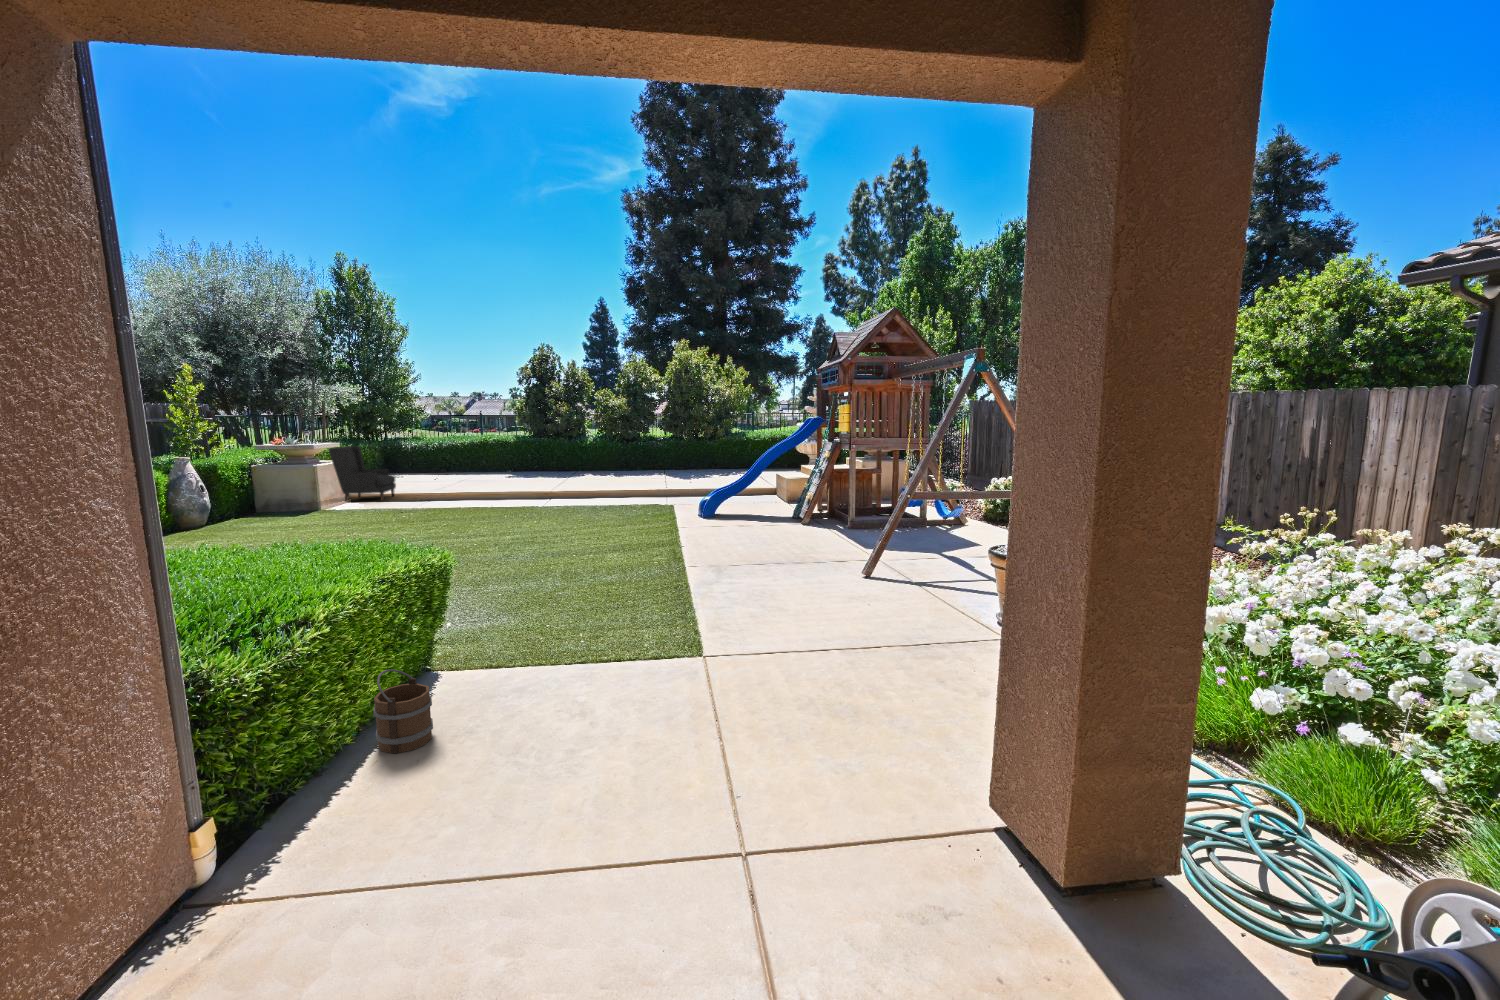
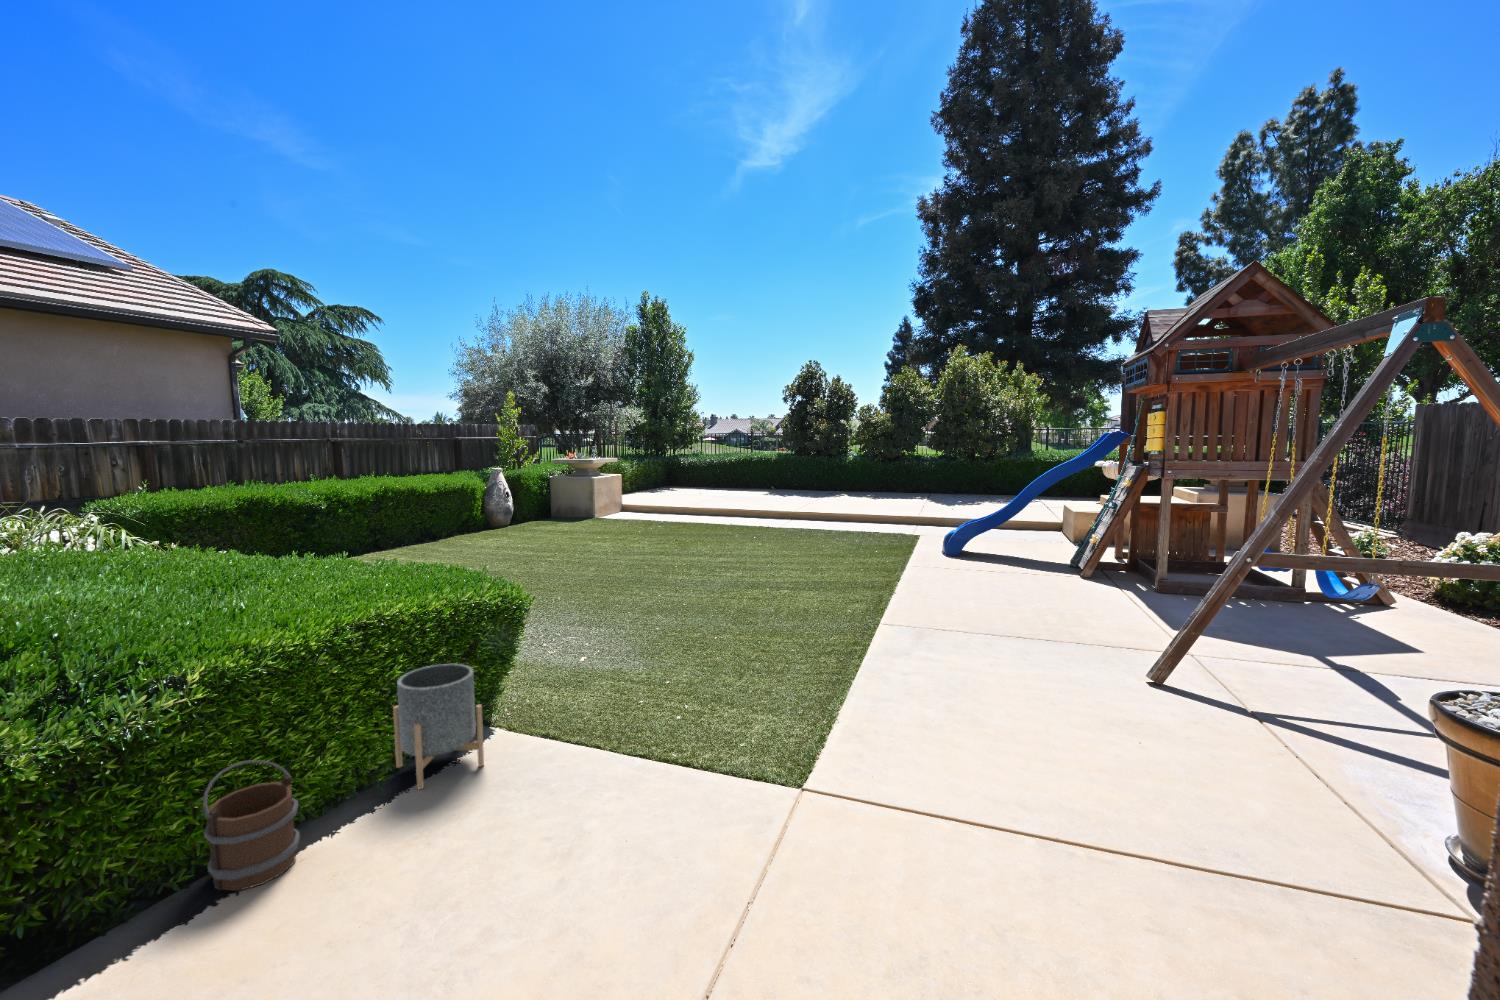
chair: present [329,446,396,502] -> none [606,461,662,512]
planter: none [424,604,497,691] -> present [393,664,484,789]

